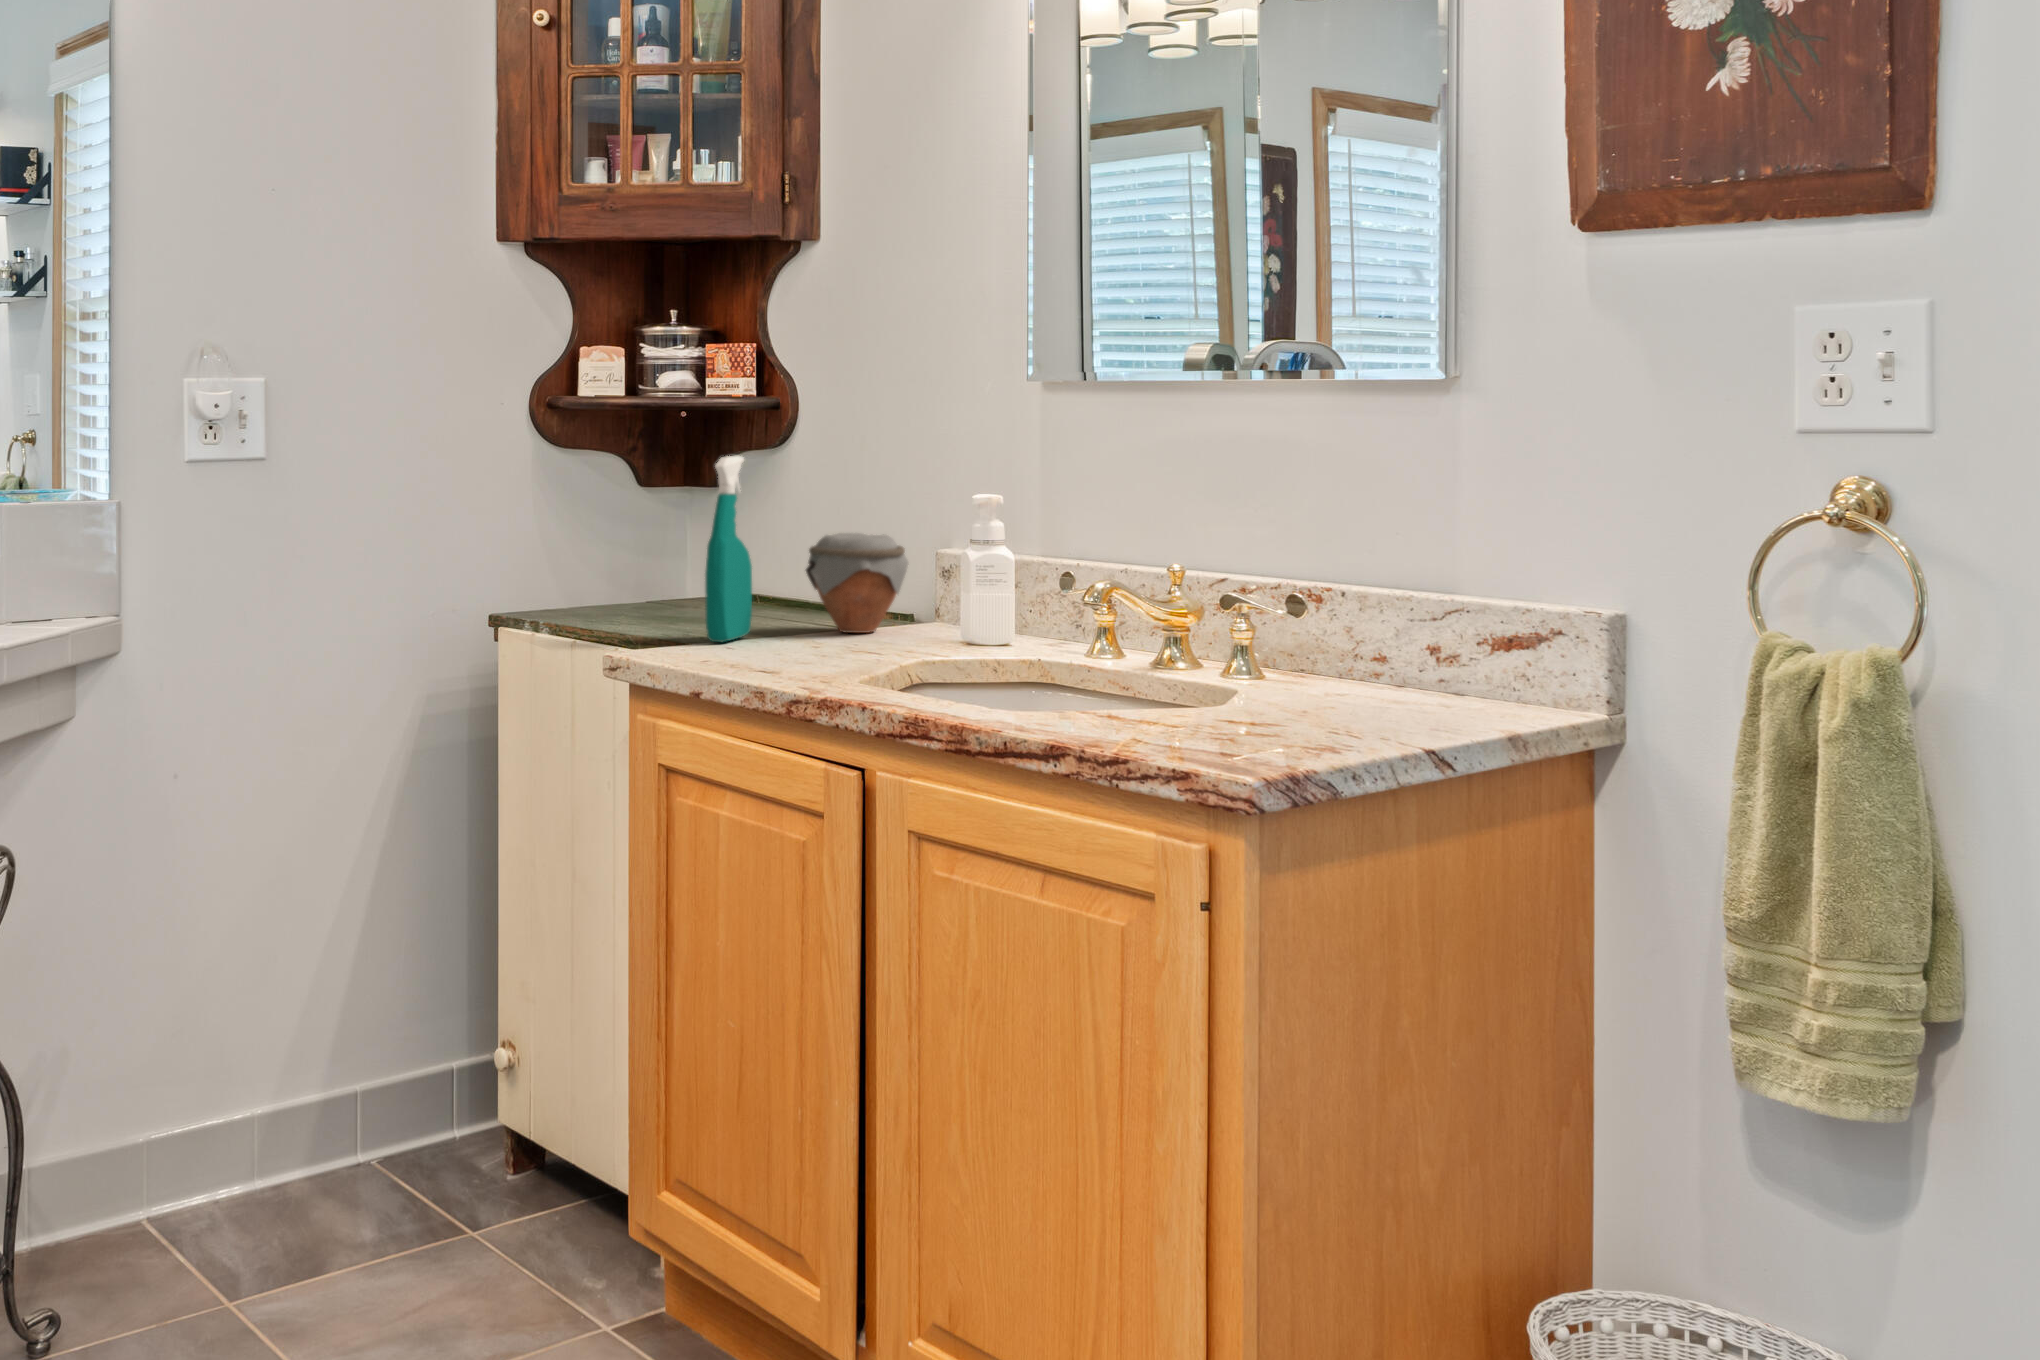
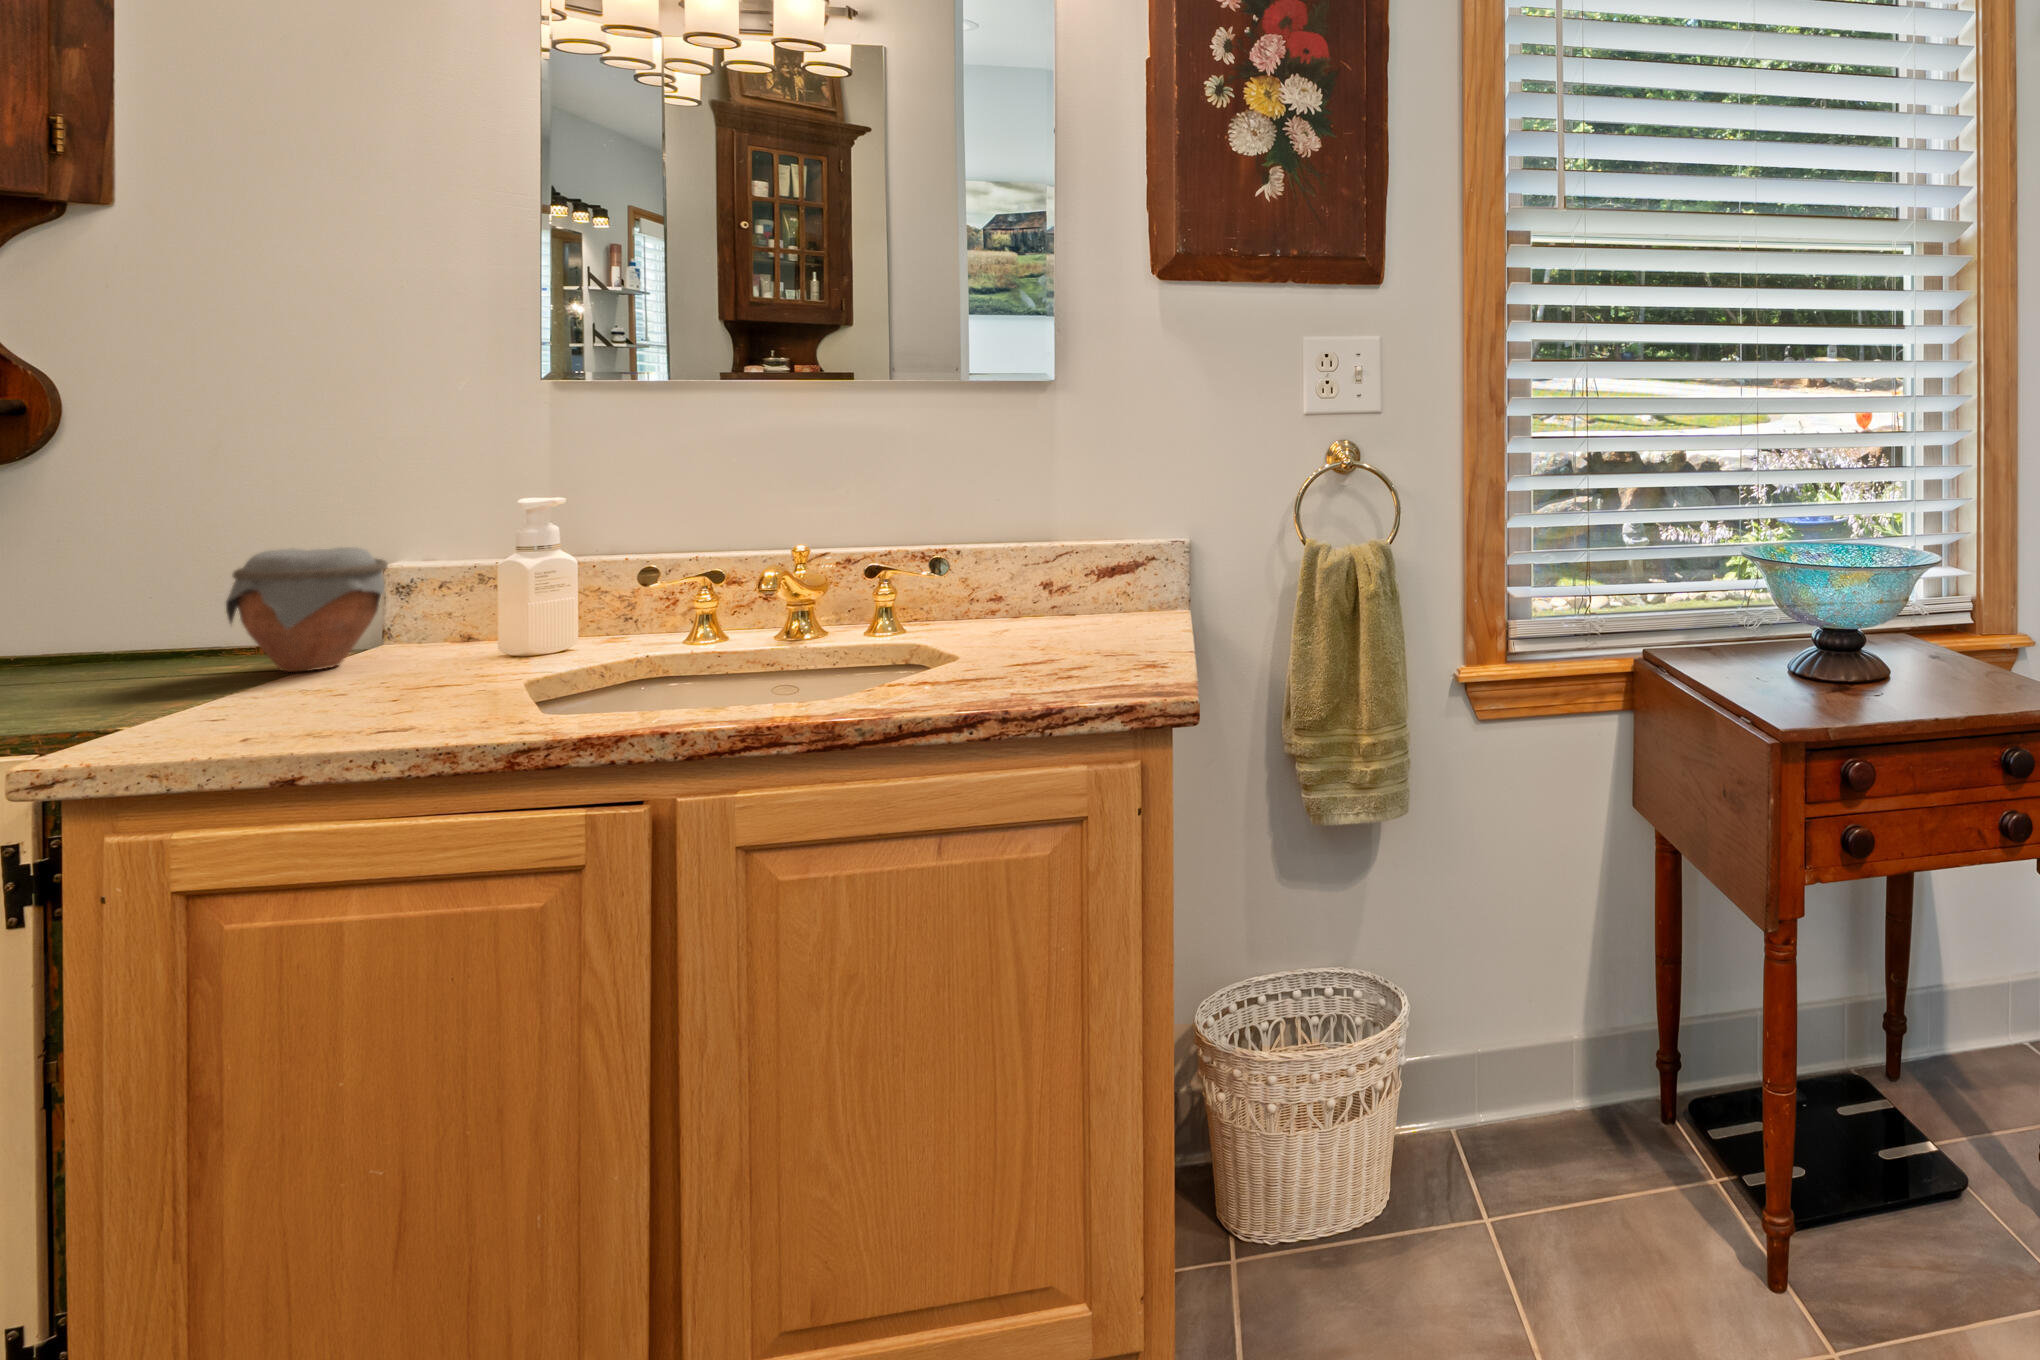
spray bottle: present [705,456,752,642] -> none [121,460,165,716]

